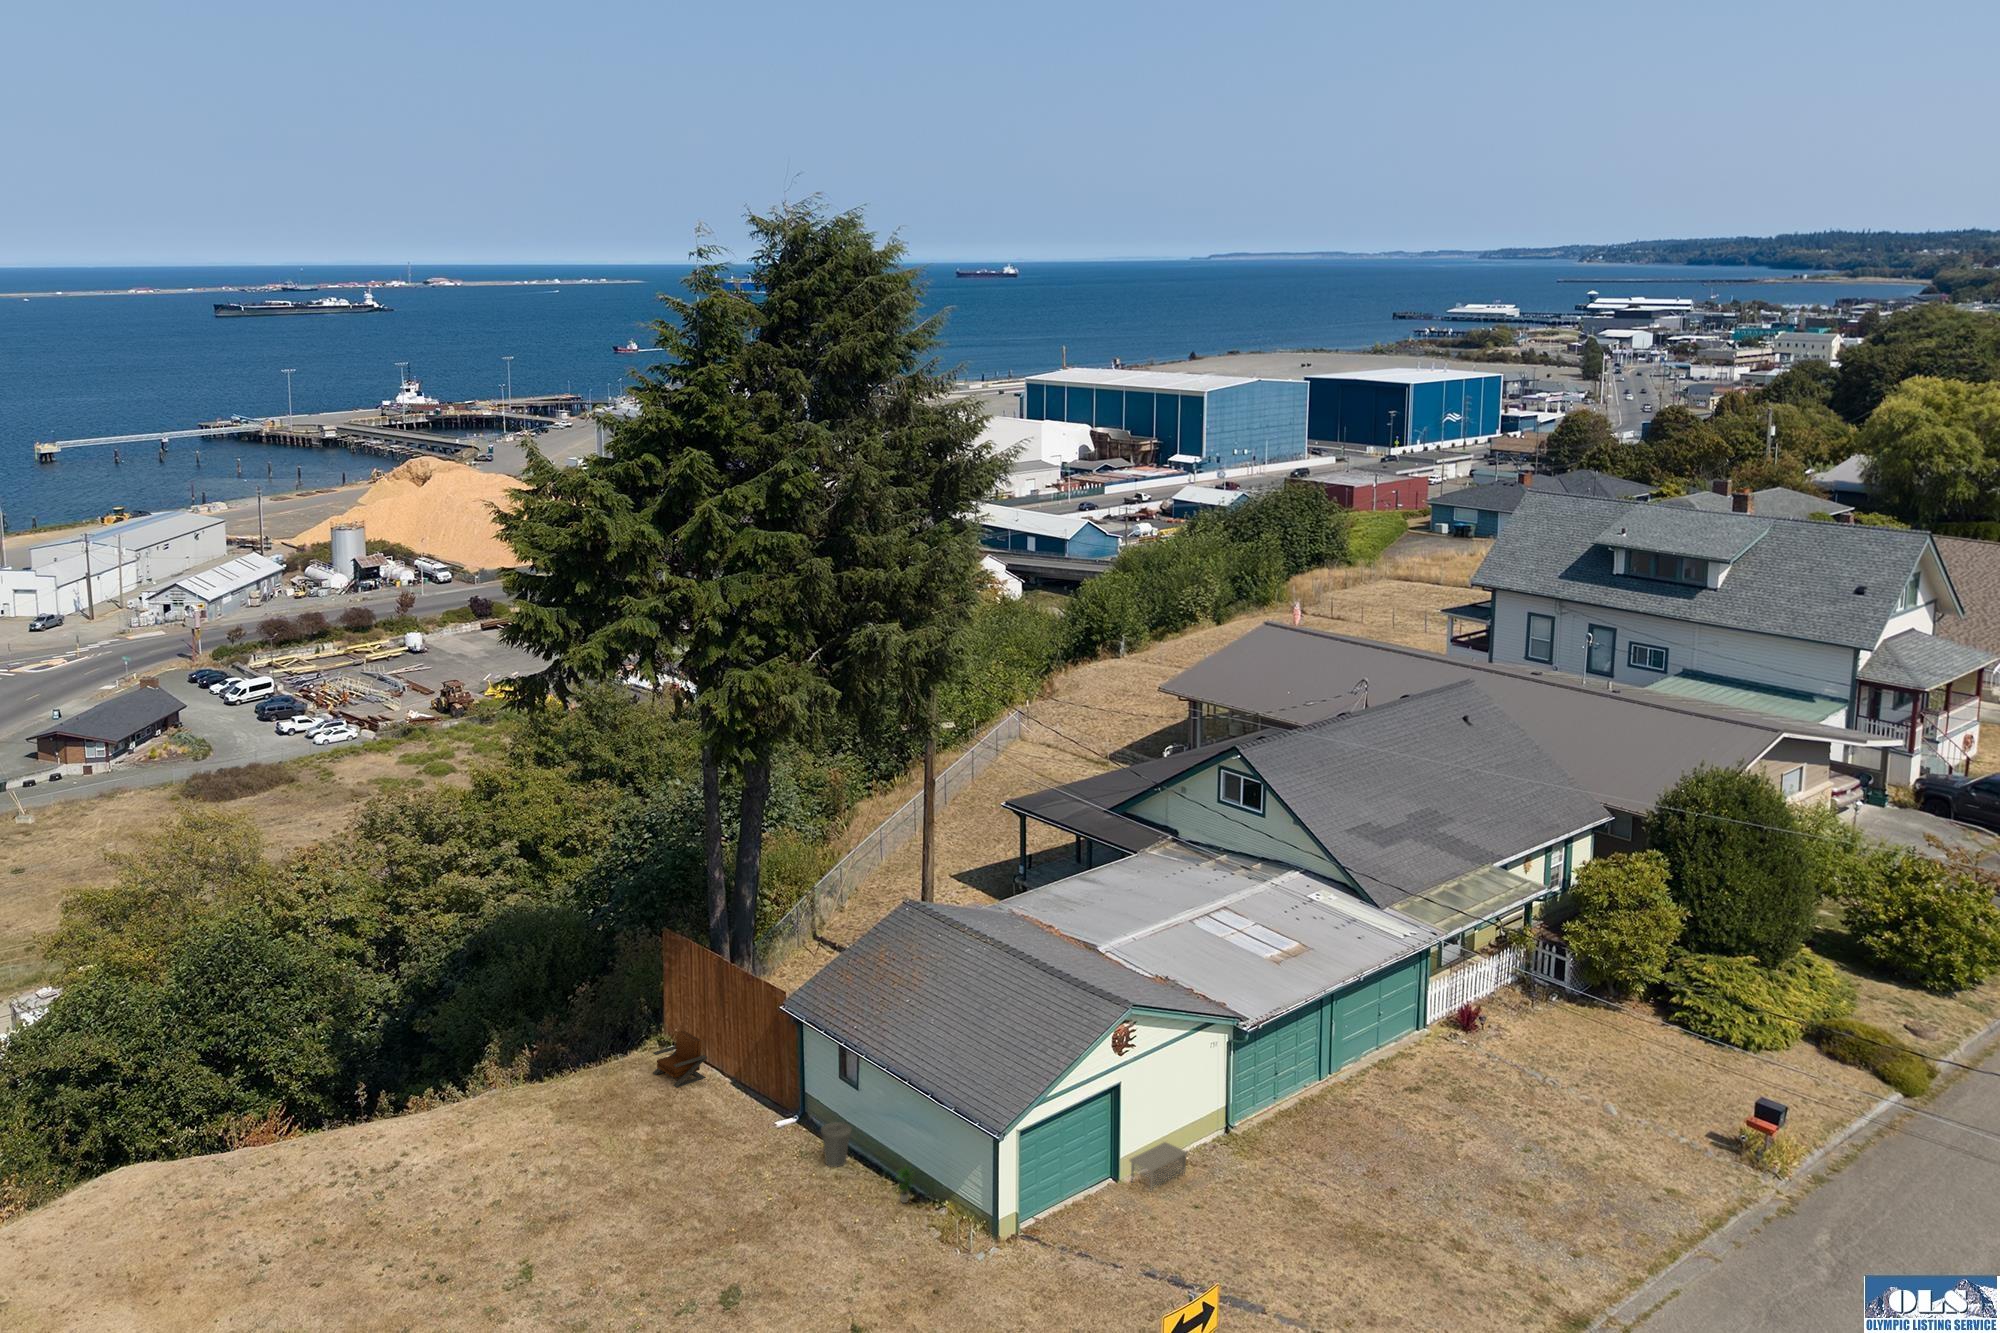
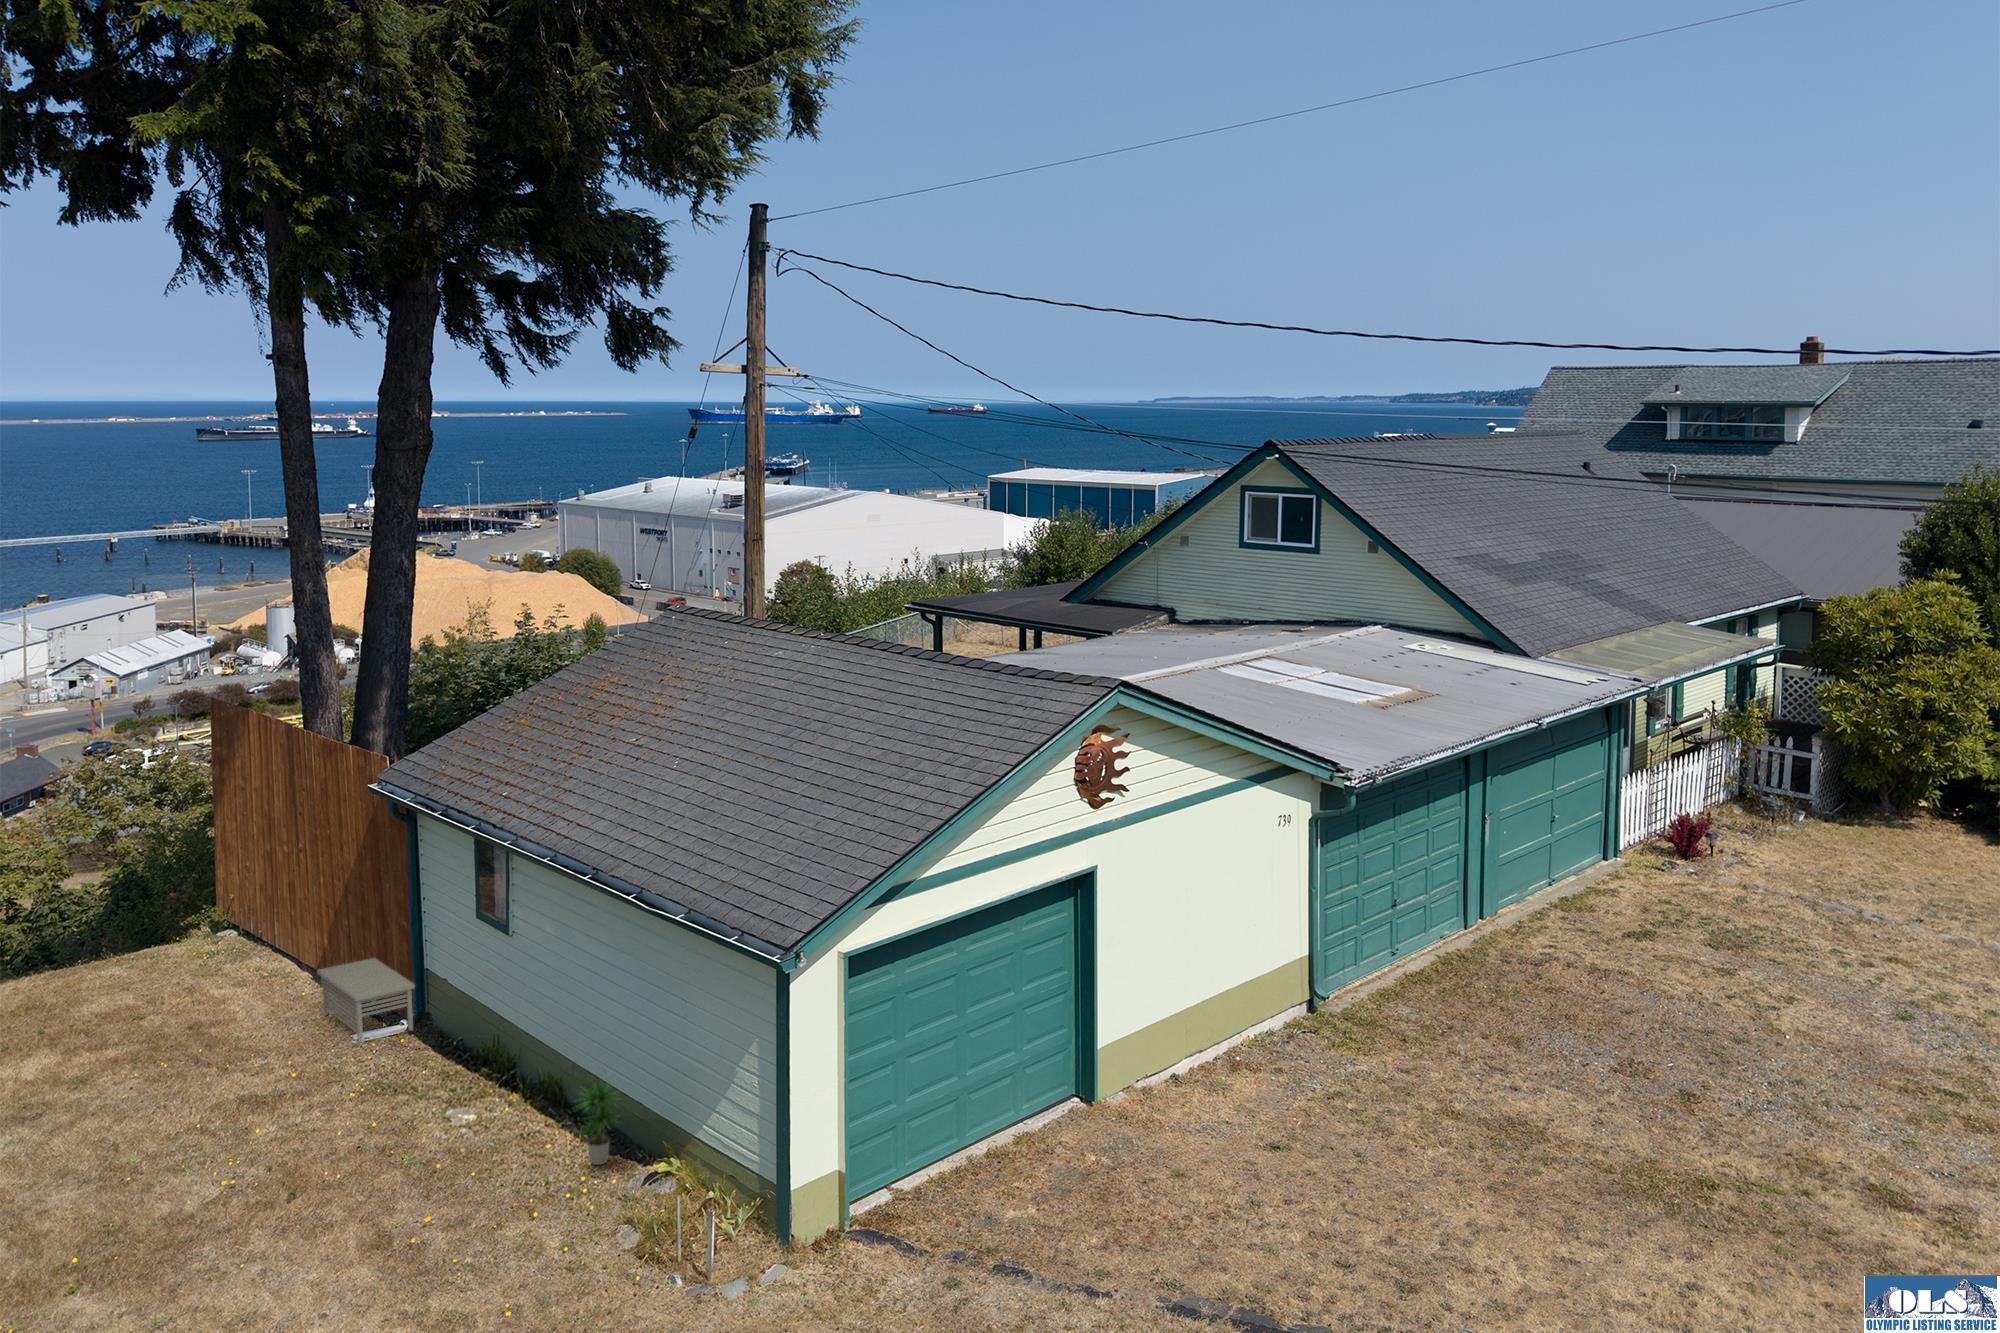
lounge chair: present [653,1031,707,1088] -> none [194,878,297,979]
trash can: present [821,1122,851,1167] -> none [439,1005,510,1100]
storage bench: present [1129,1142,1187,1191] -> present [317,958,415,1043]

